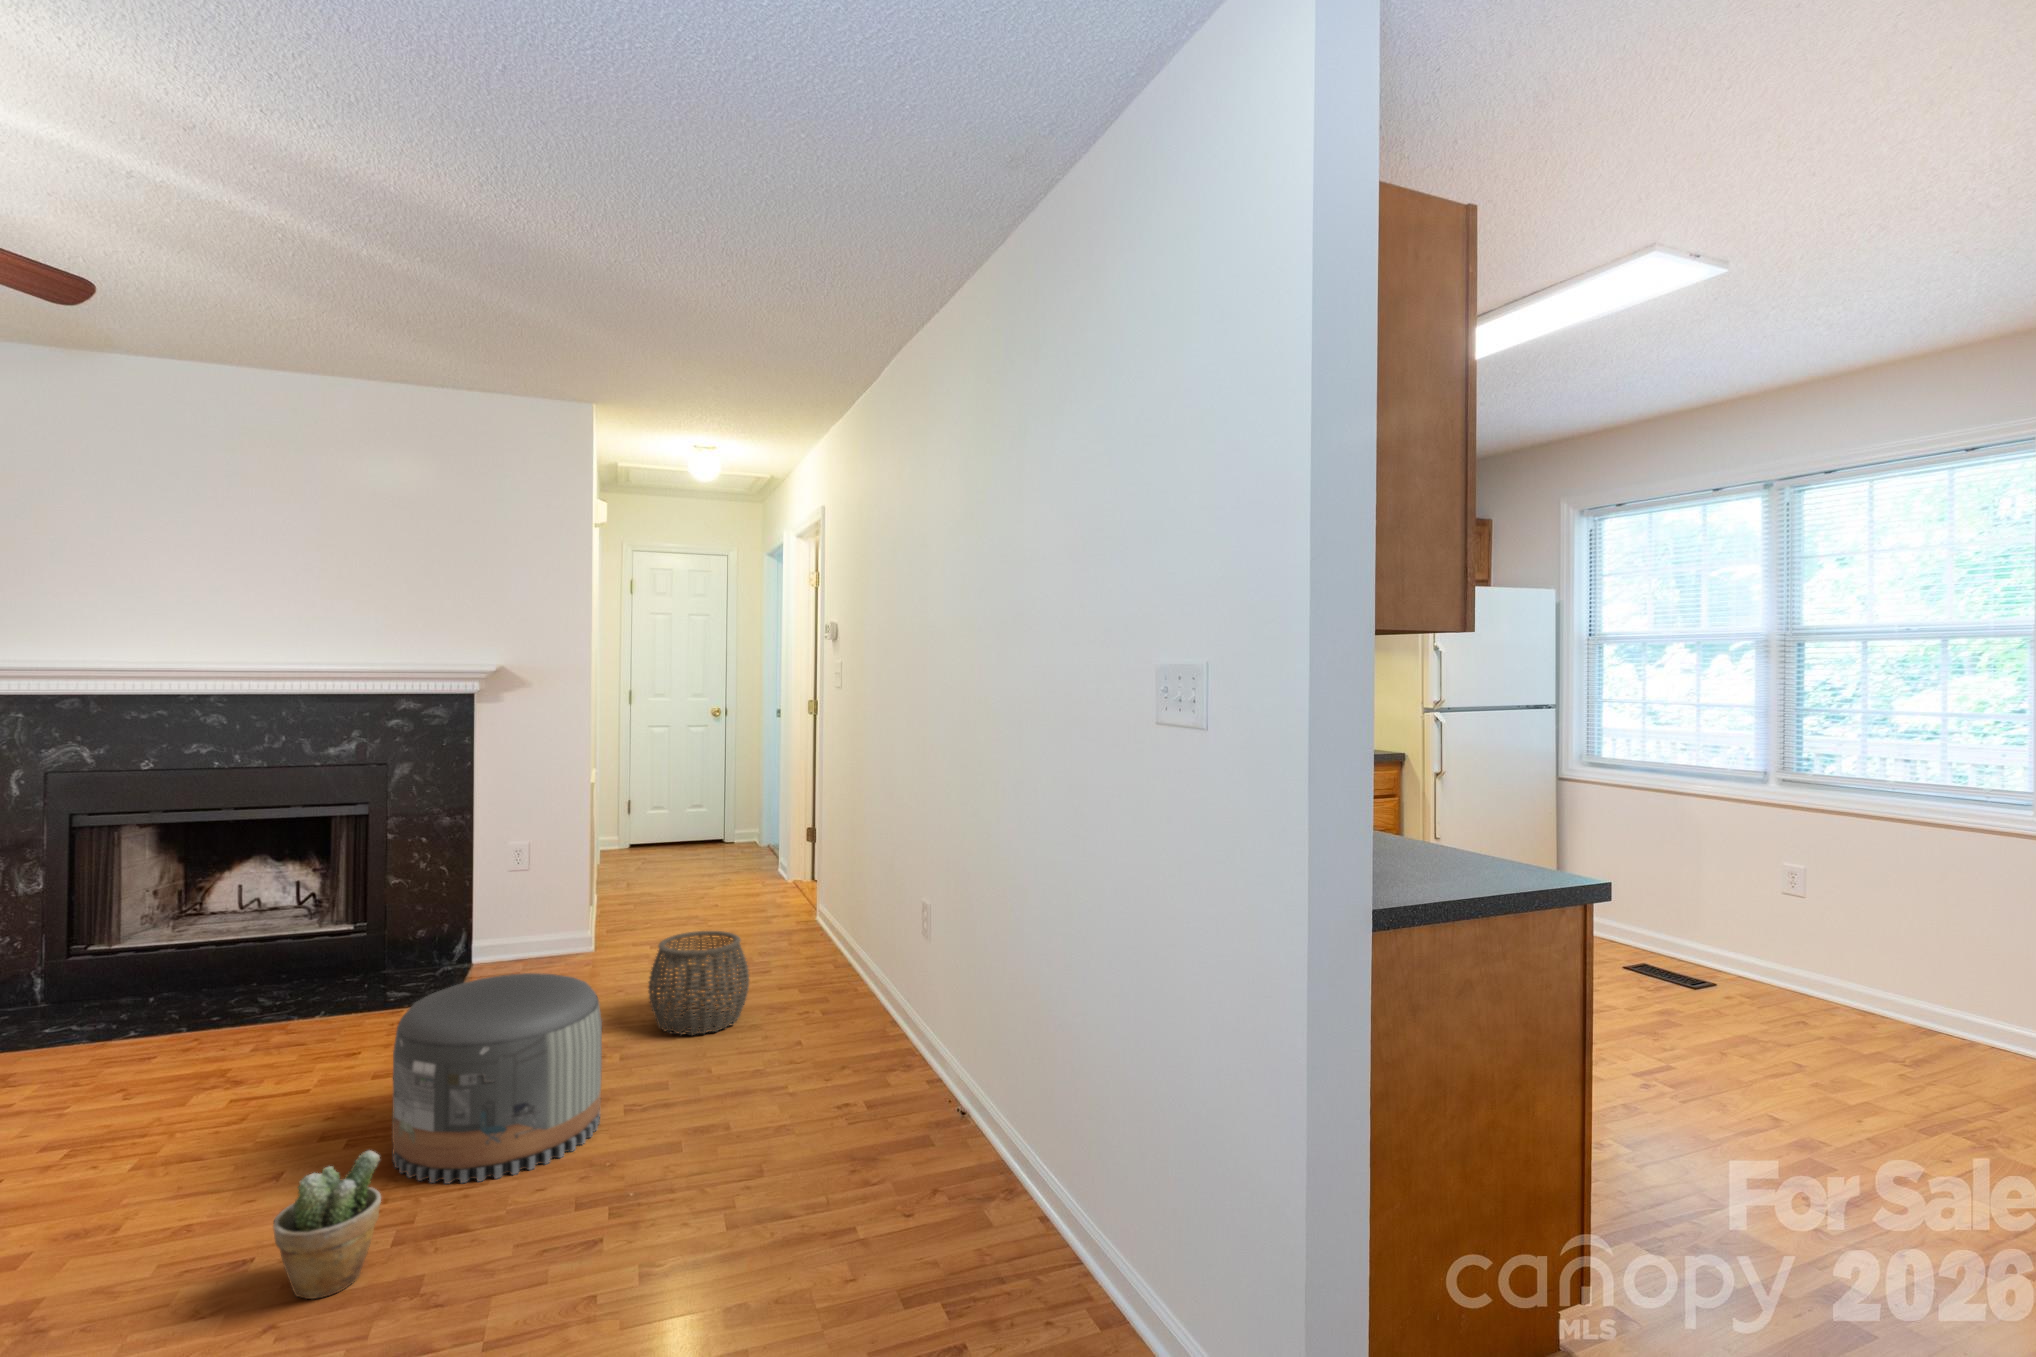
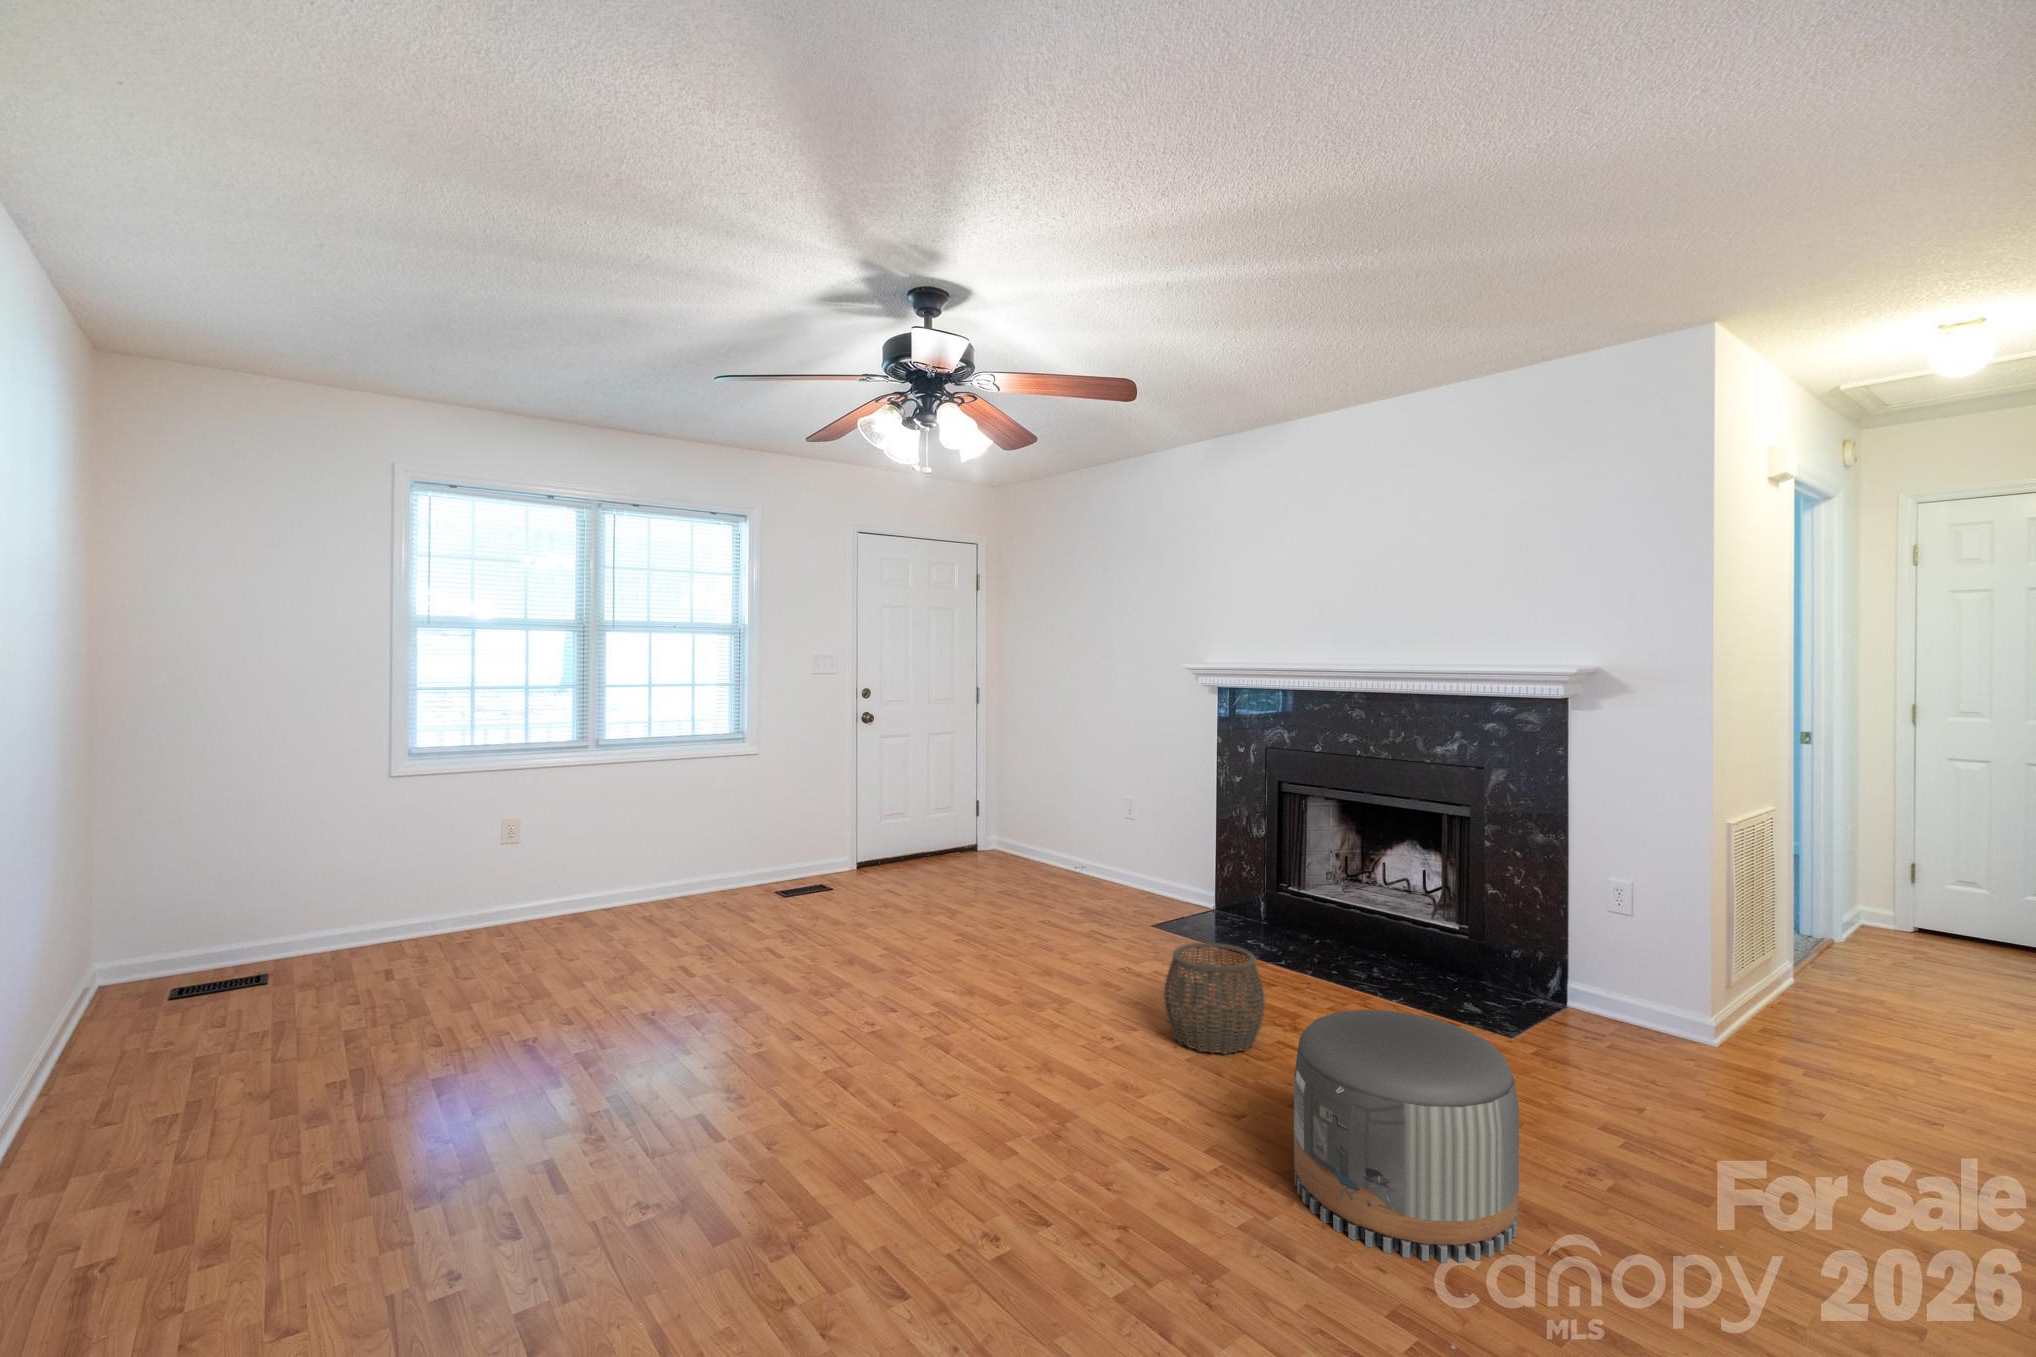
woven basket: present [648,931,749,1035] -> present [1164,943,1265,1054]
potted plant: present [273,1151,381,1299] -> none [1117,1127,1198,1250]

